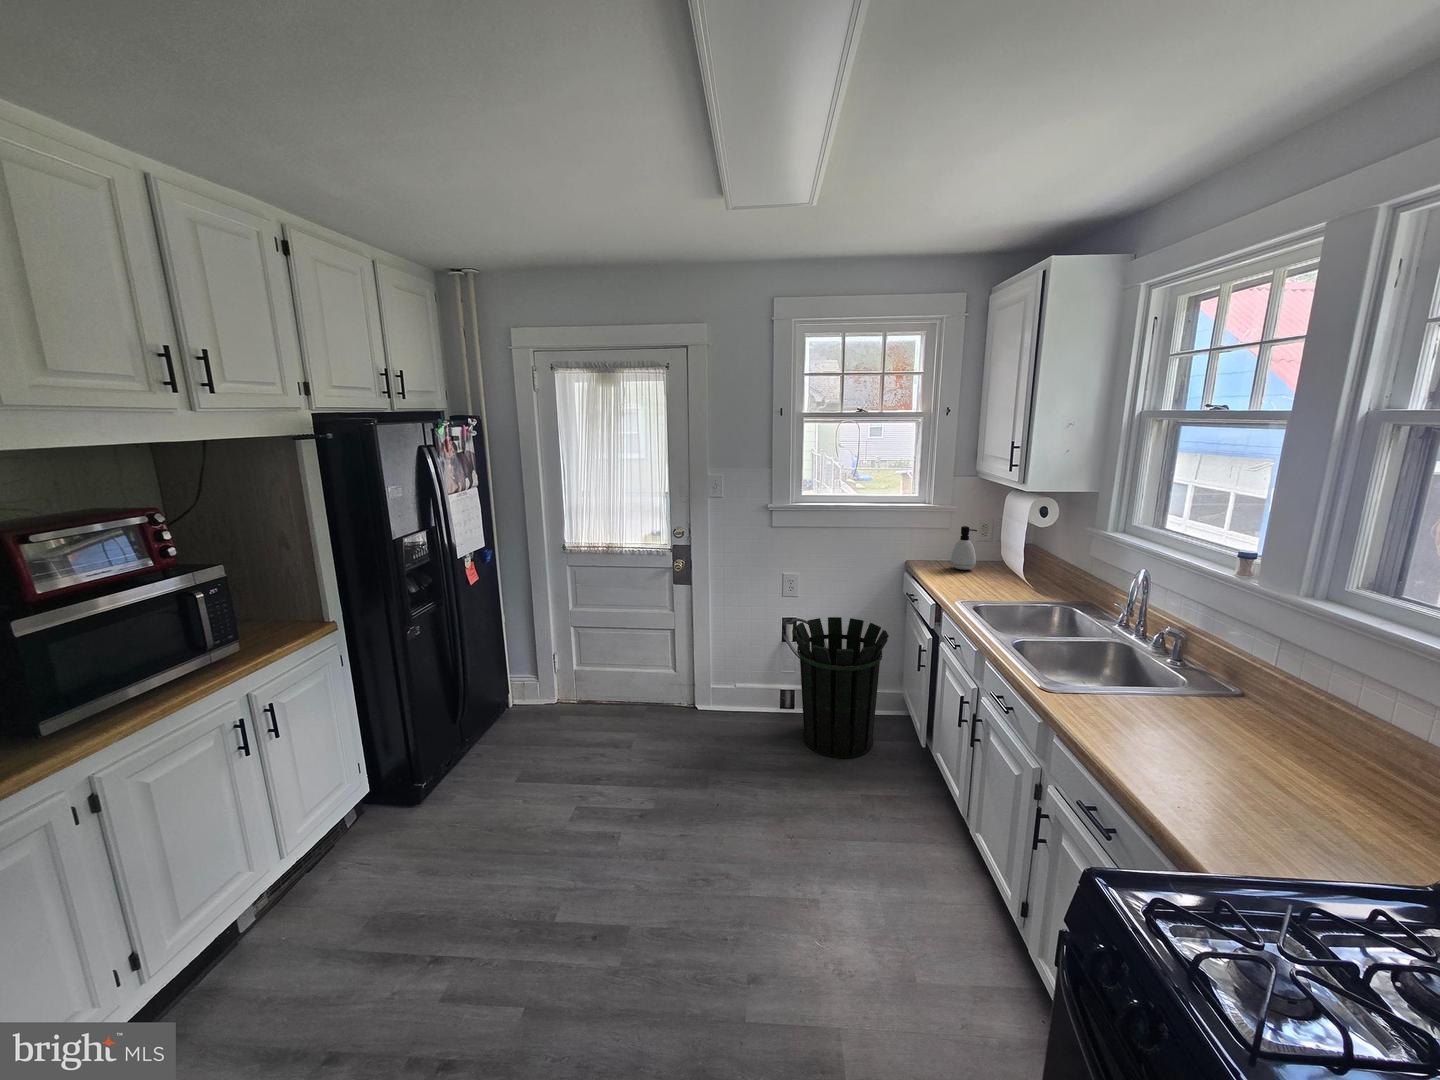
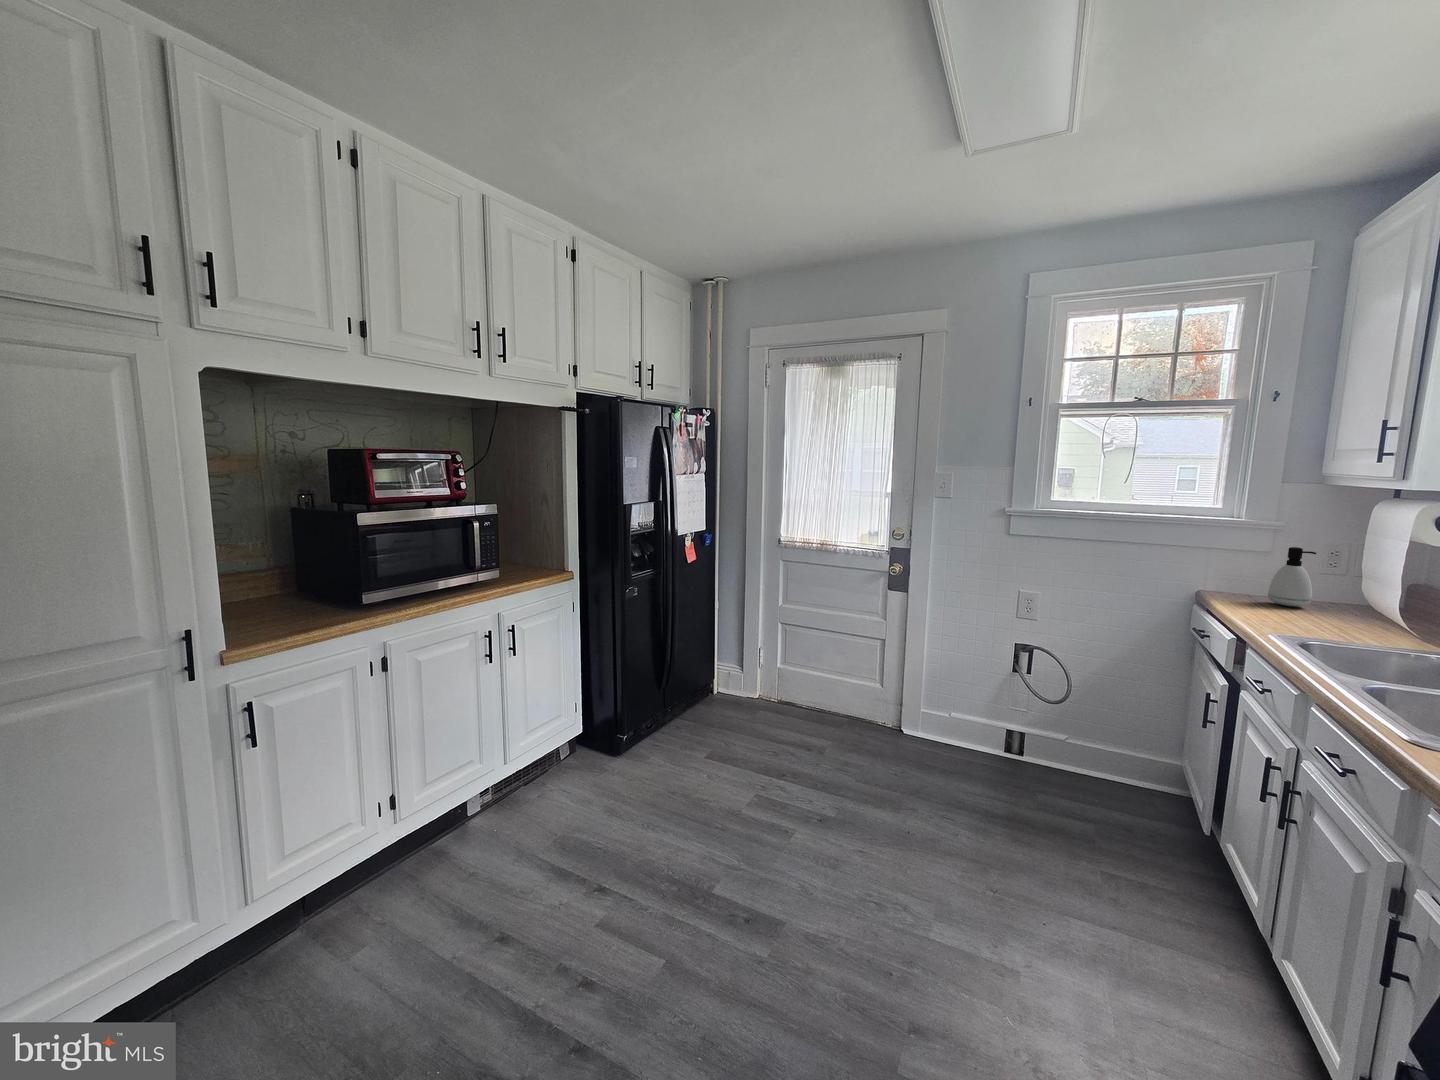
waste bin: present [792,617,889,759] -> none [1023,648,1160,826]

